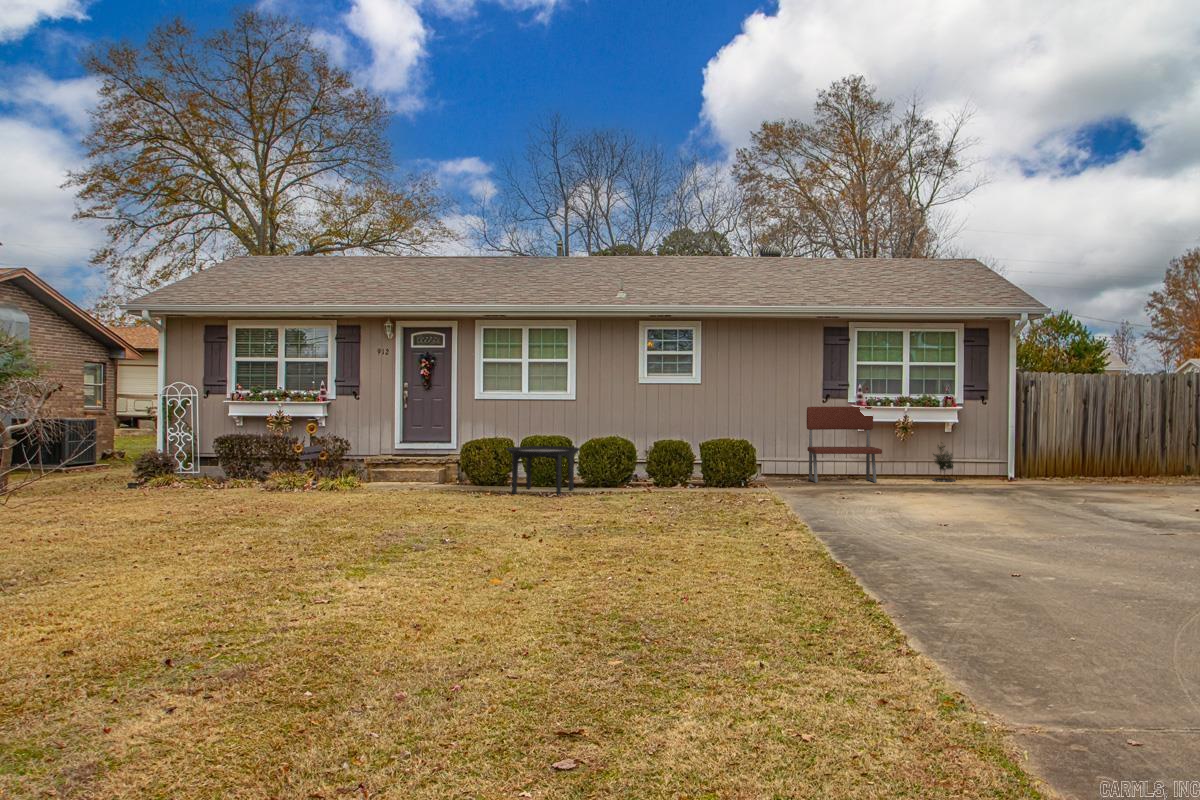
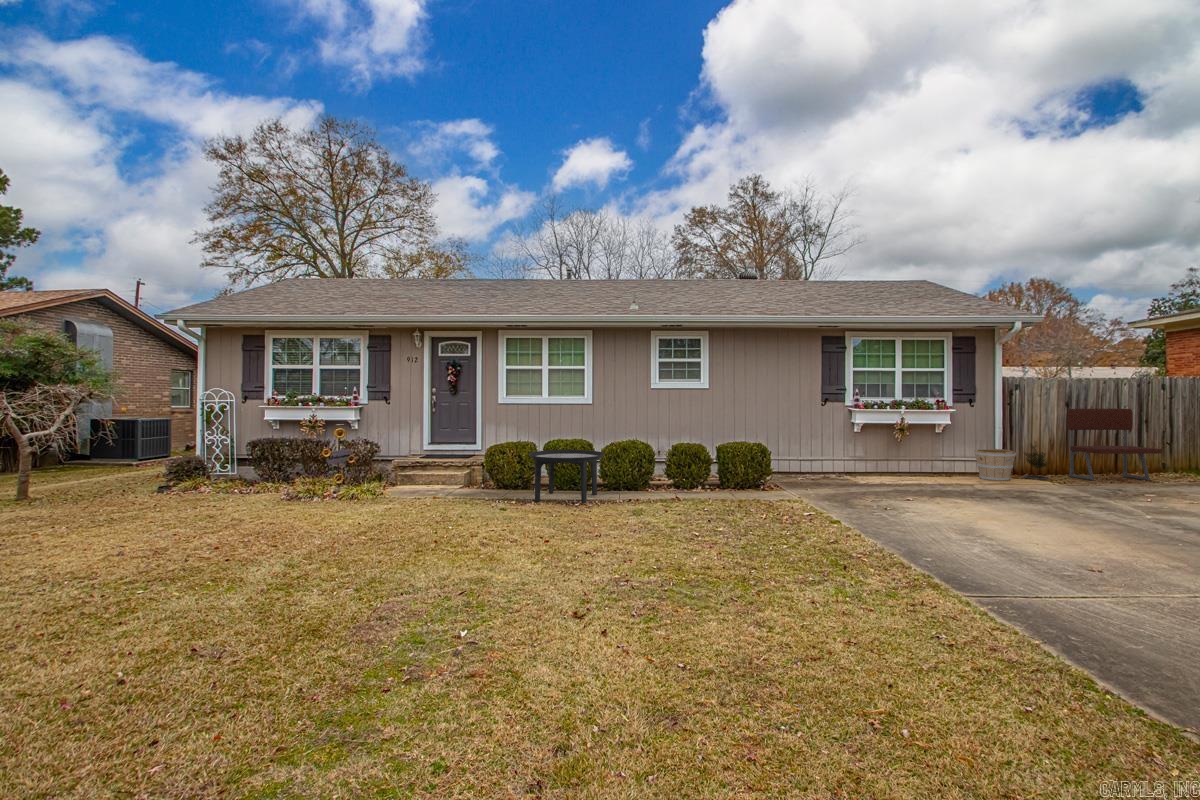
bench: present [807,407,882,483] -> present [1067,409,1162,481]
potted tree: present [932,445,955,482] -> present [1024,444,1049,479]
wooden bucket: none [984,450,1024,483] -> present [974,449,1016,481]

